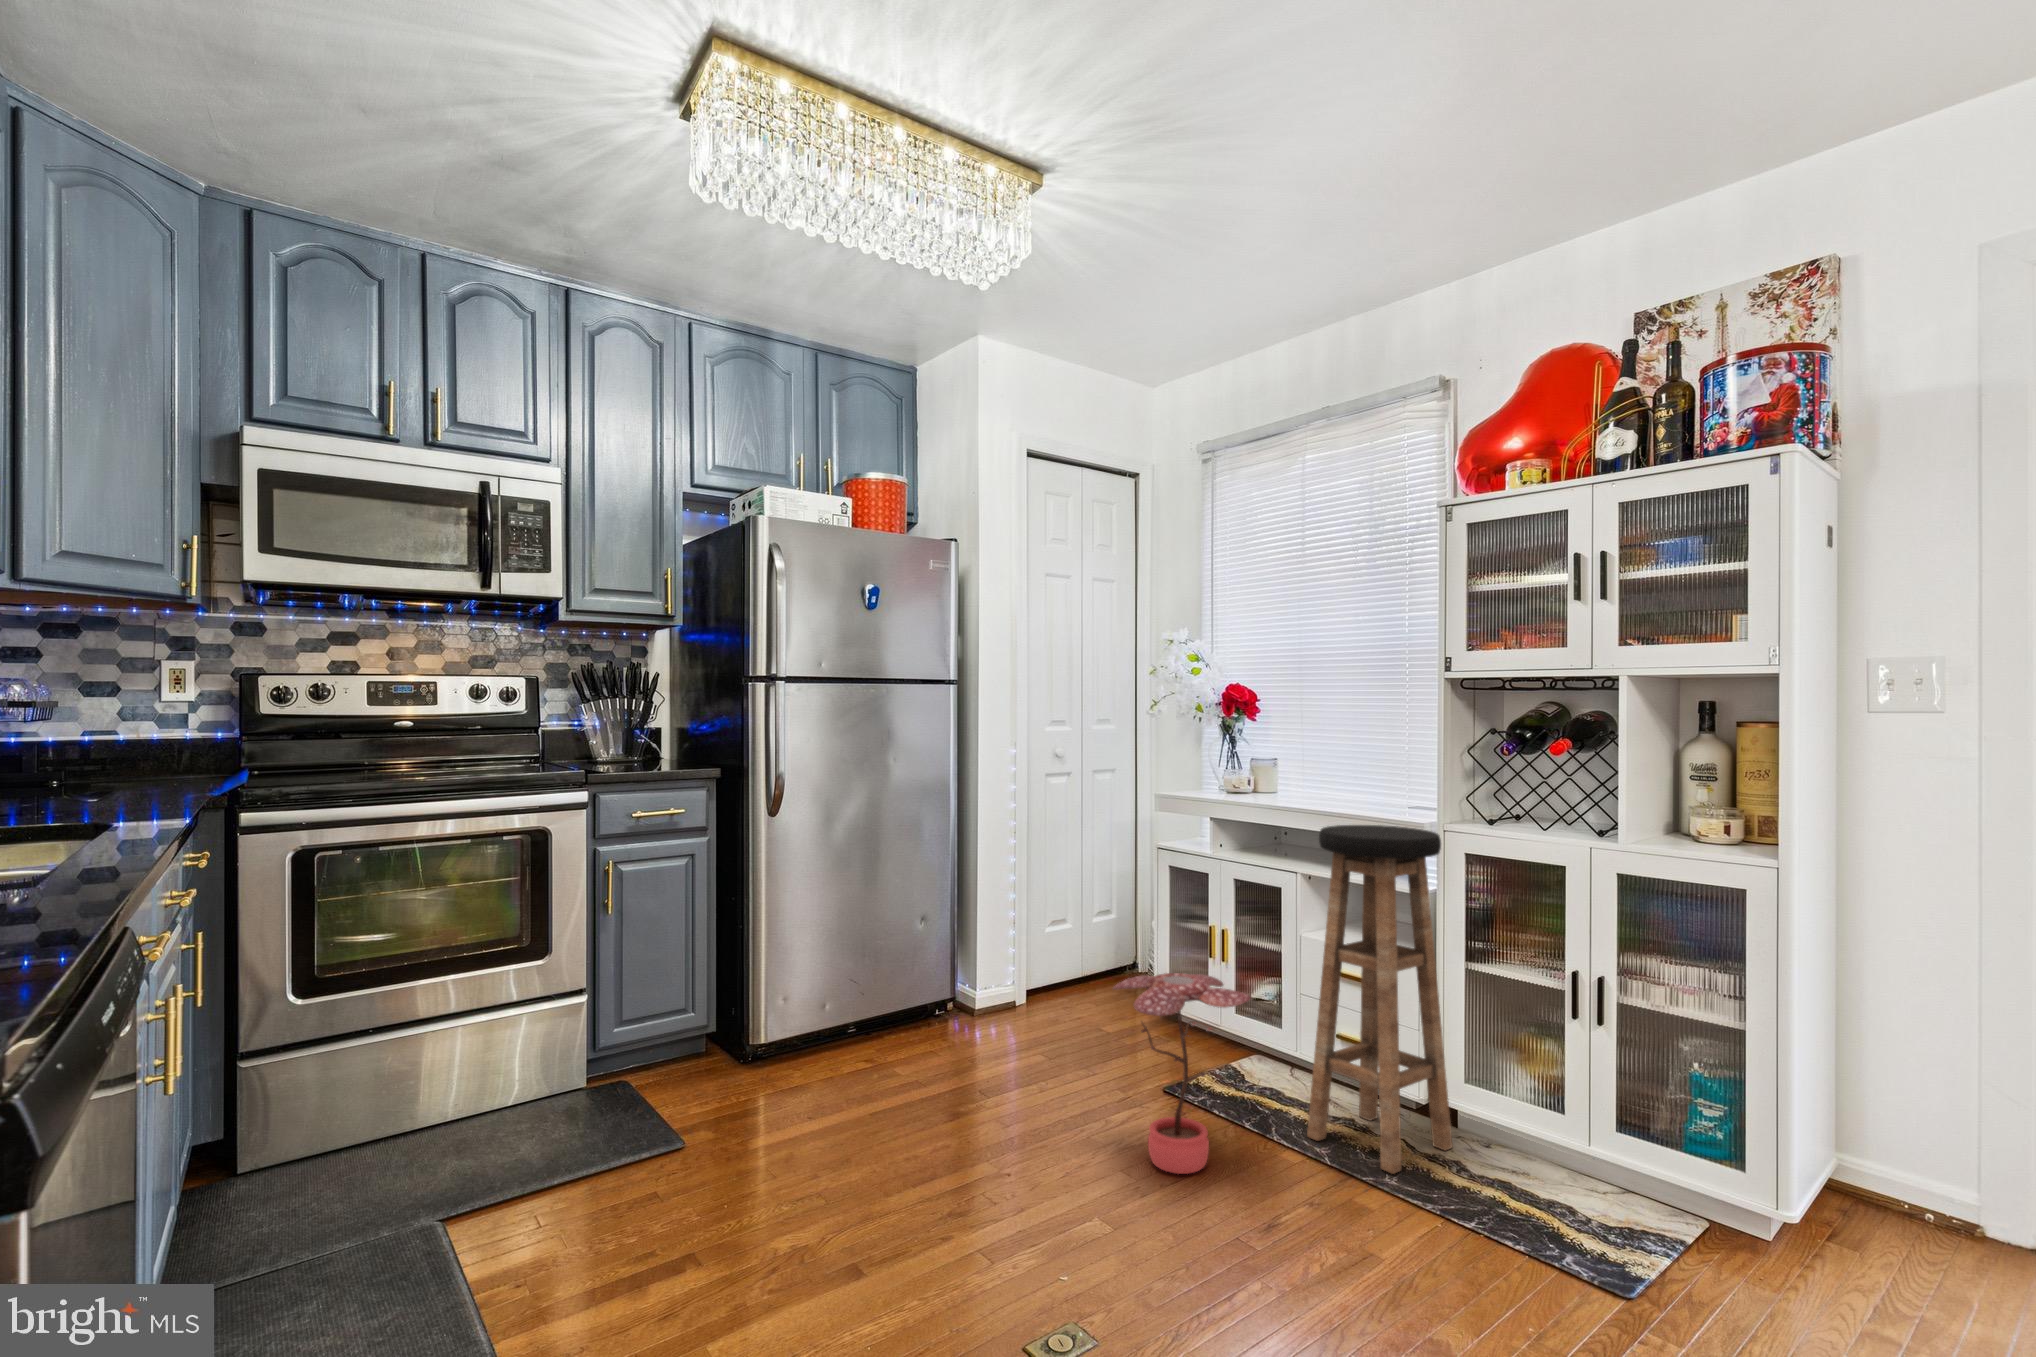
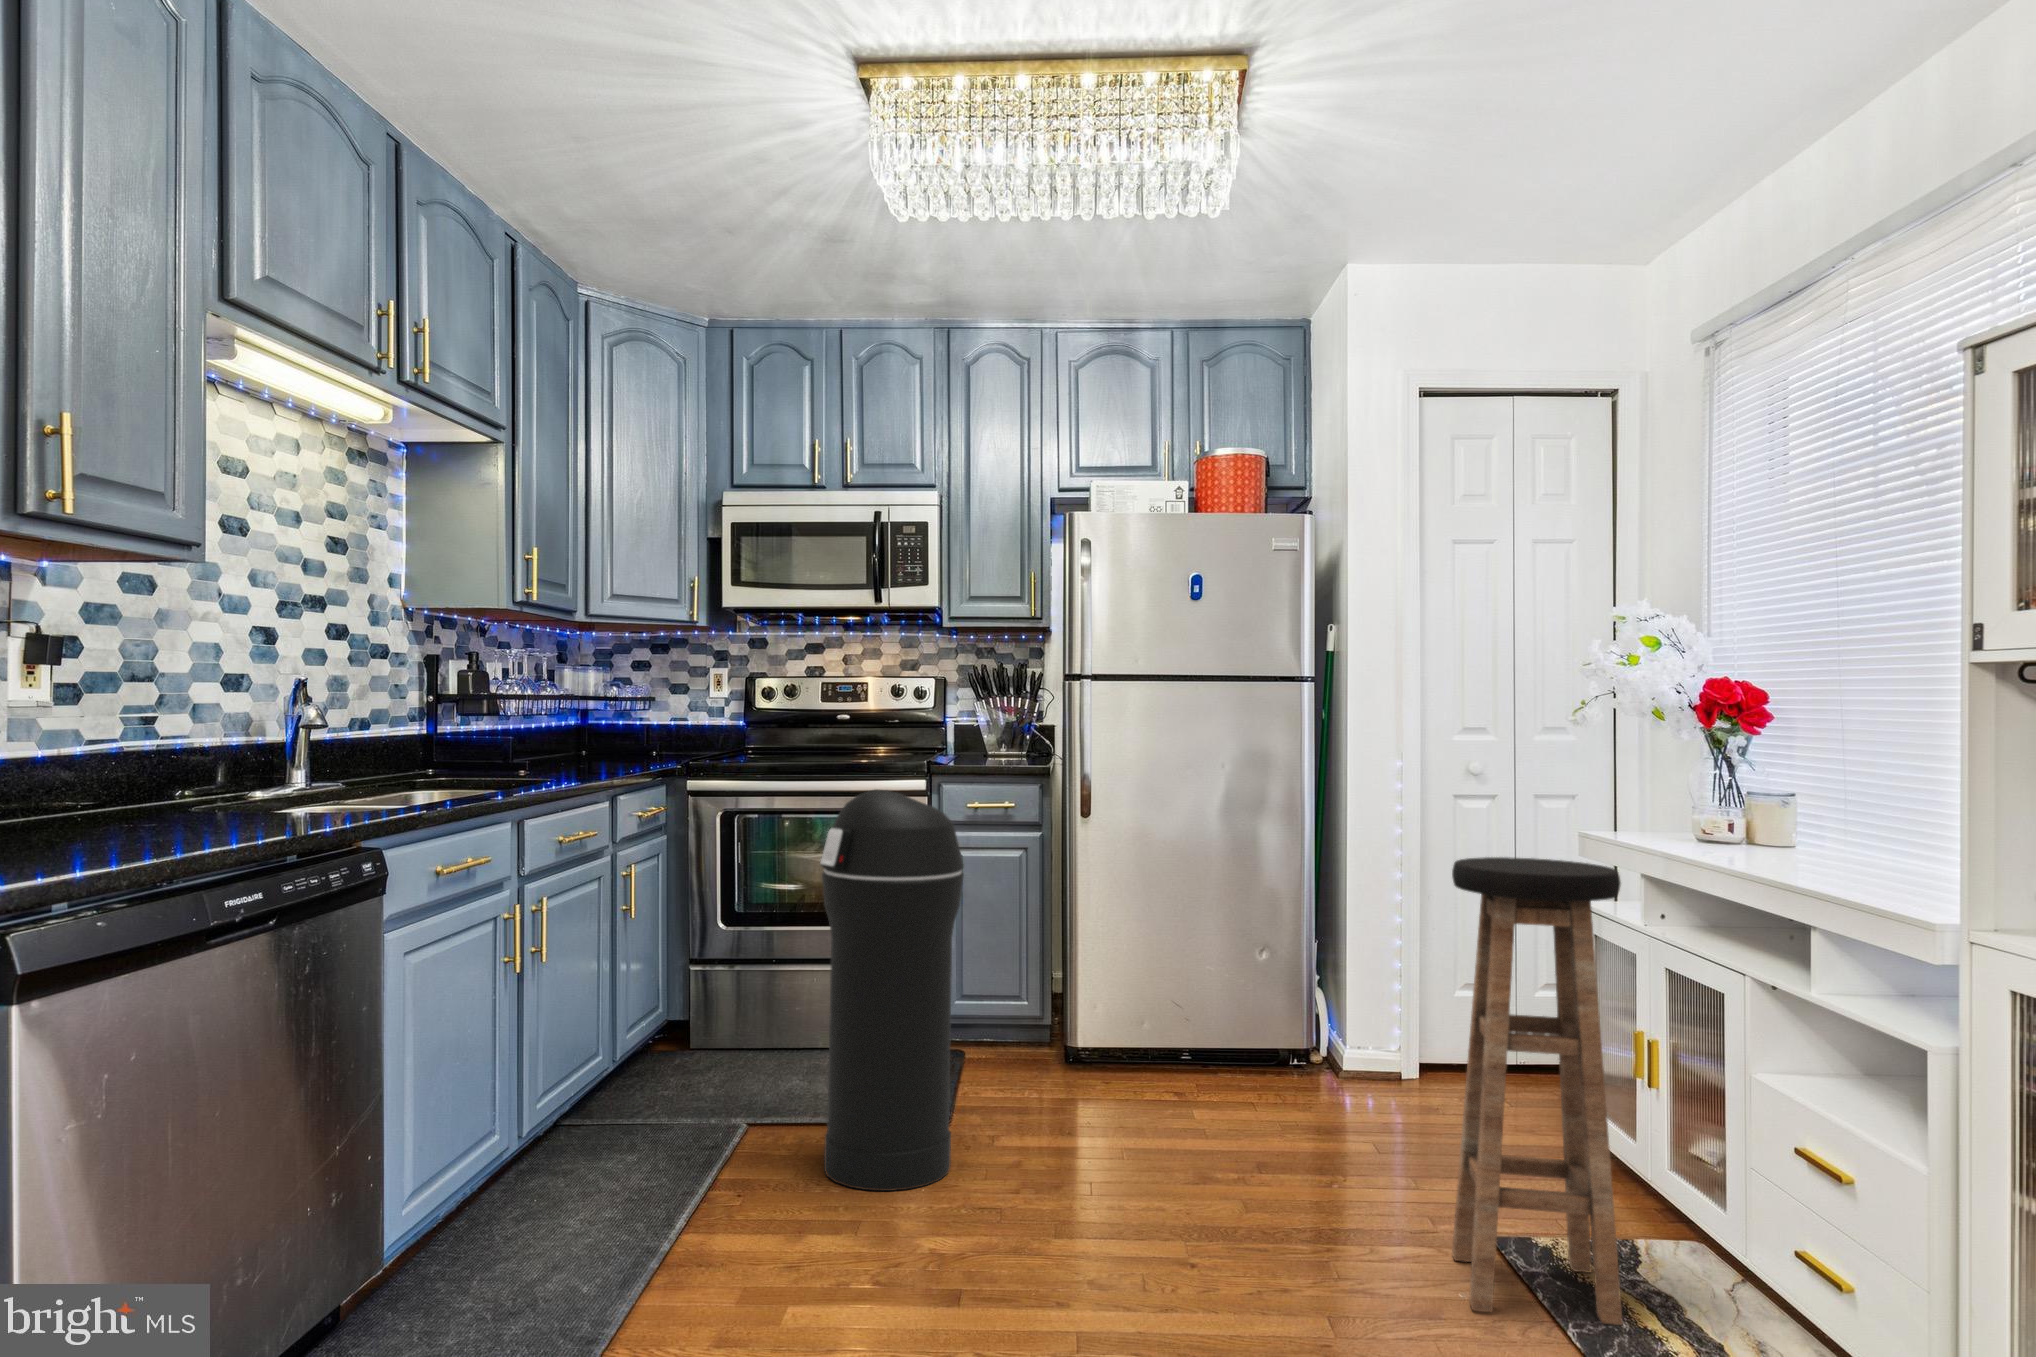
trash can: none [746,819,910,1291] -> present [820,789,964,1191]
potted plant: present [1113,973,1251,1174] -> none [1183,1004,1344,1232]

